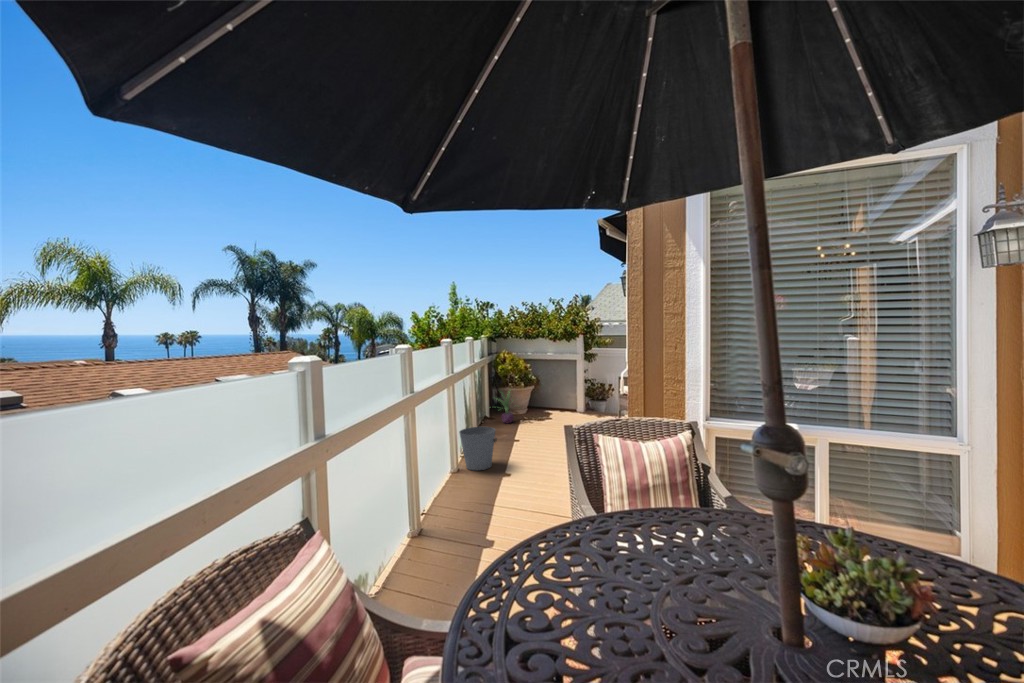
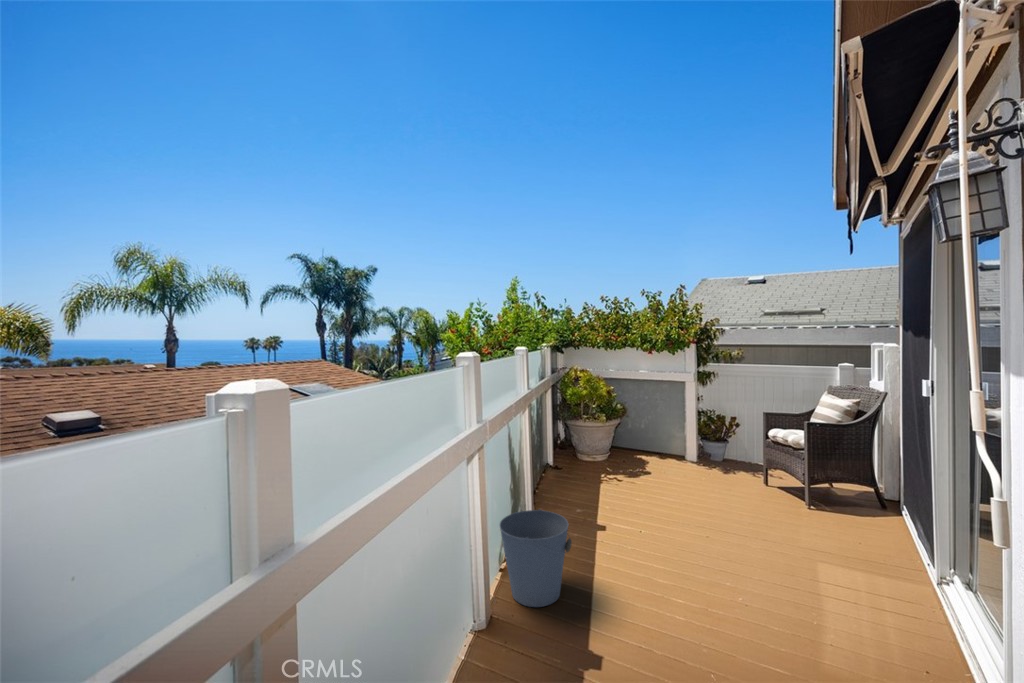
decorative plant: present [498,392,514,423] -> none [547,425,606,479]

